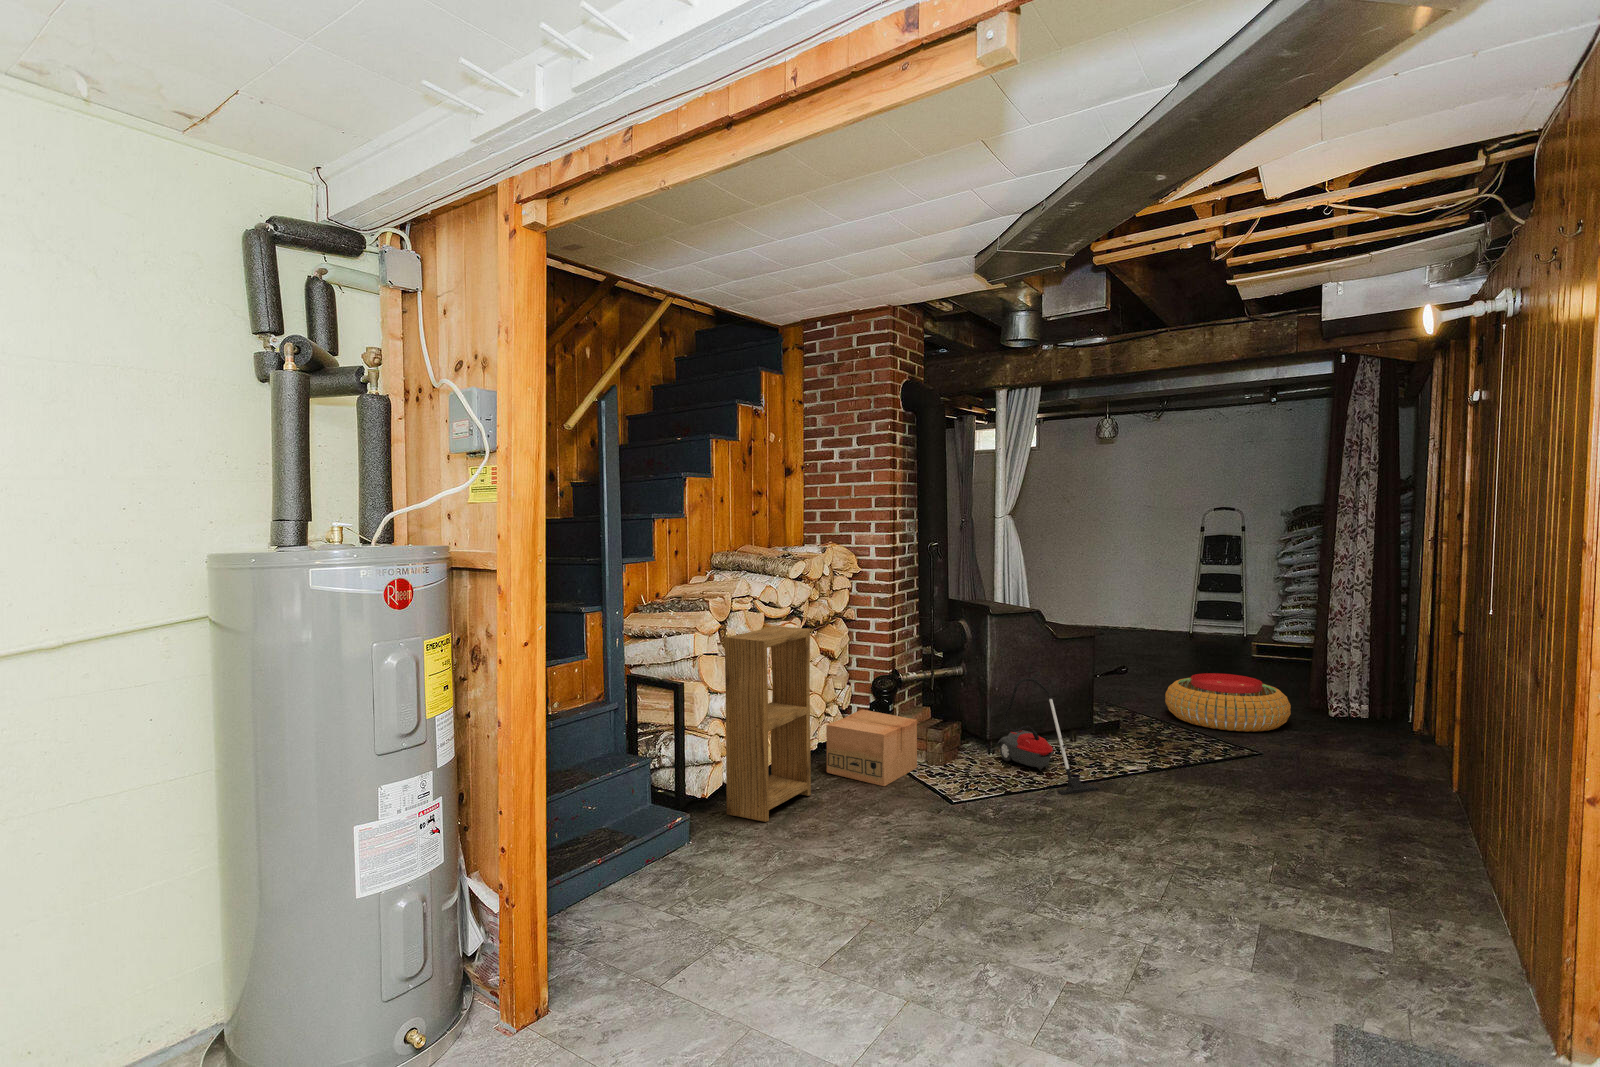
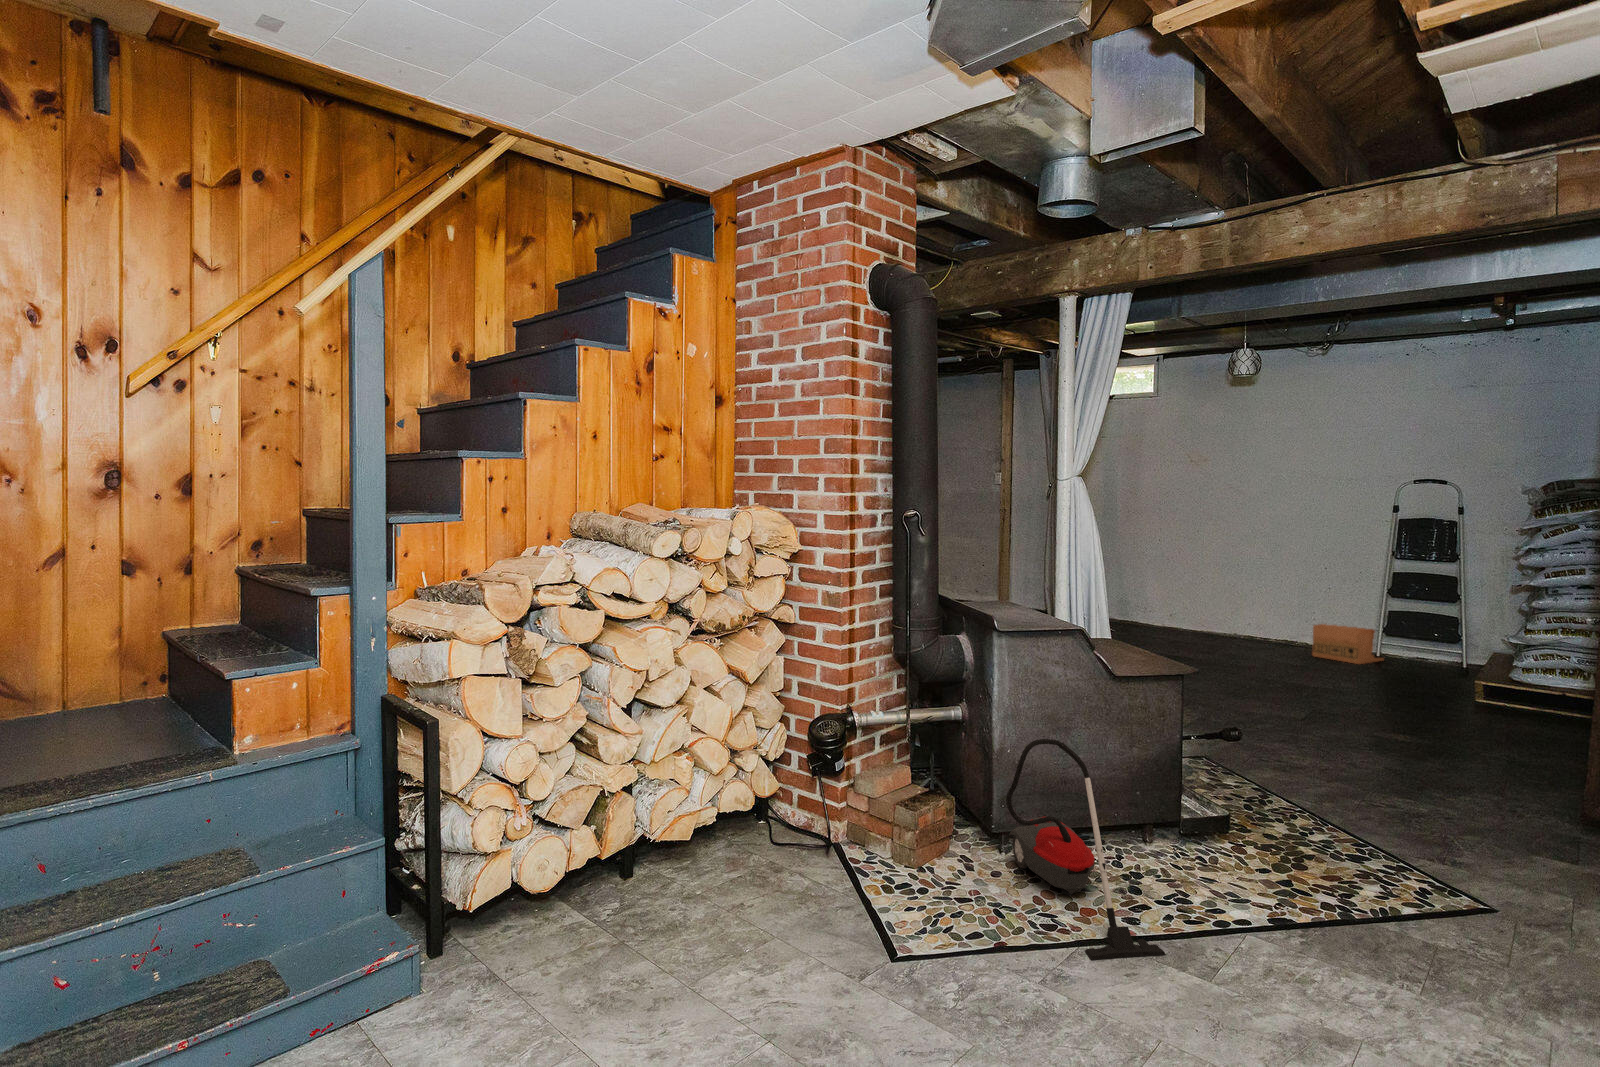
shelving unit: present [725,626,811,822] -> none [499,632,664,965]
pouf: present [1165,673,1291,732] -> none [1321,732,1556,843]
cardboard box: present [826,710,917,786] -> present [1312,624,1384,664]

